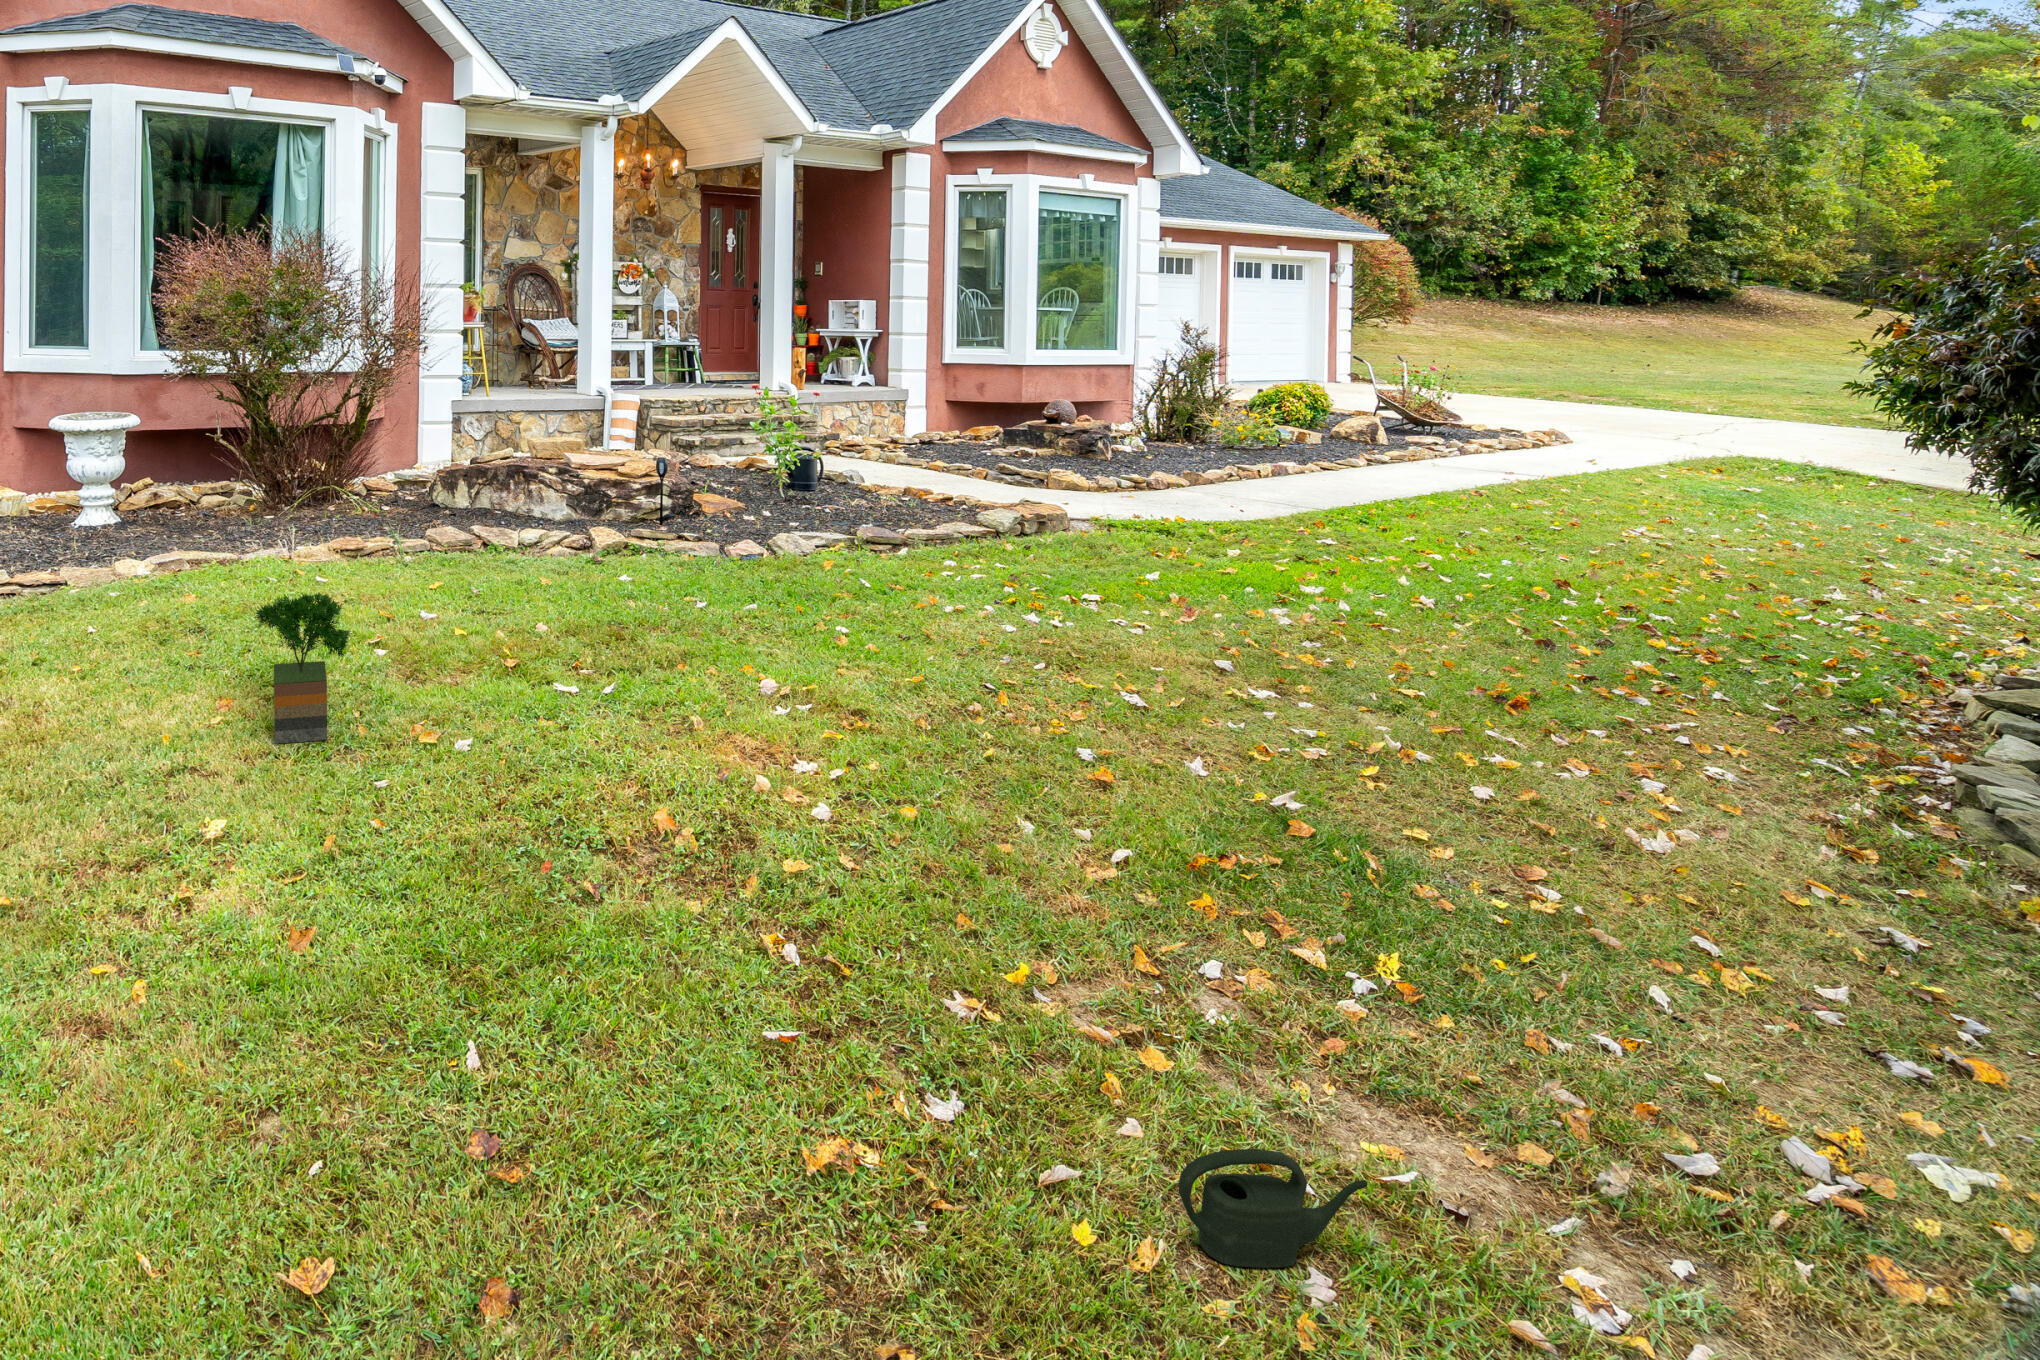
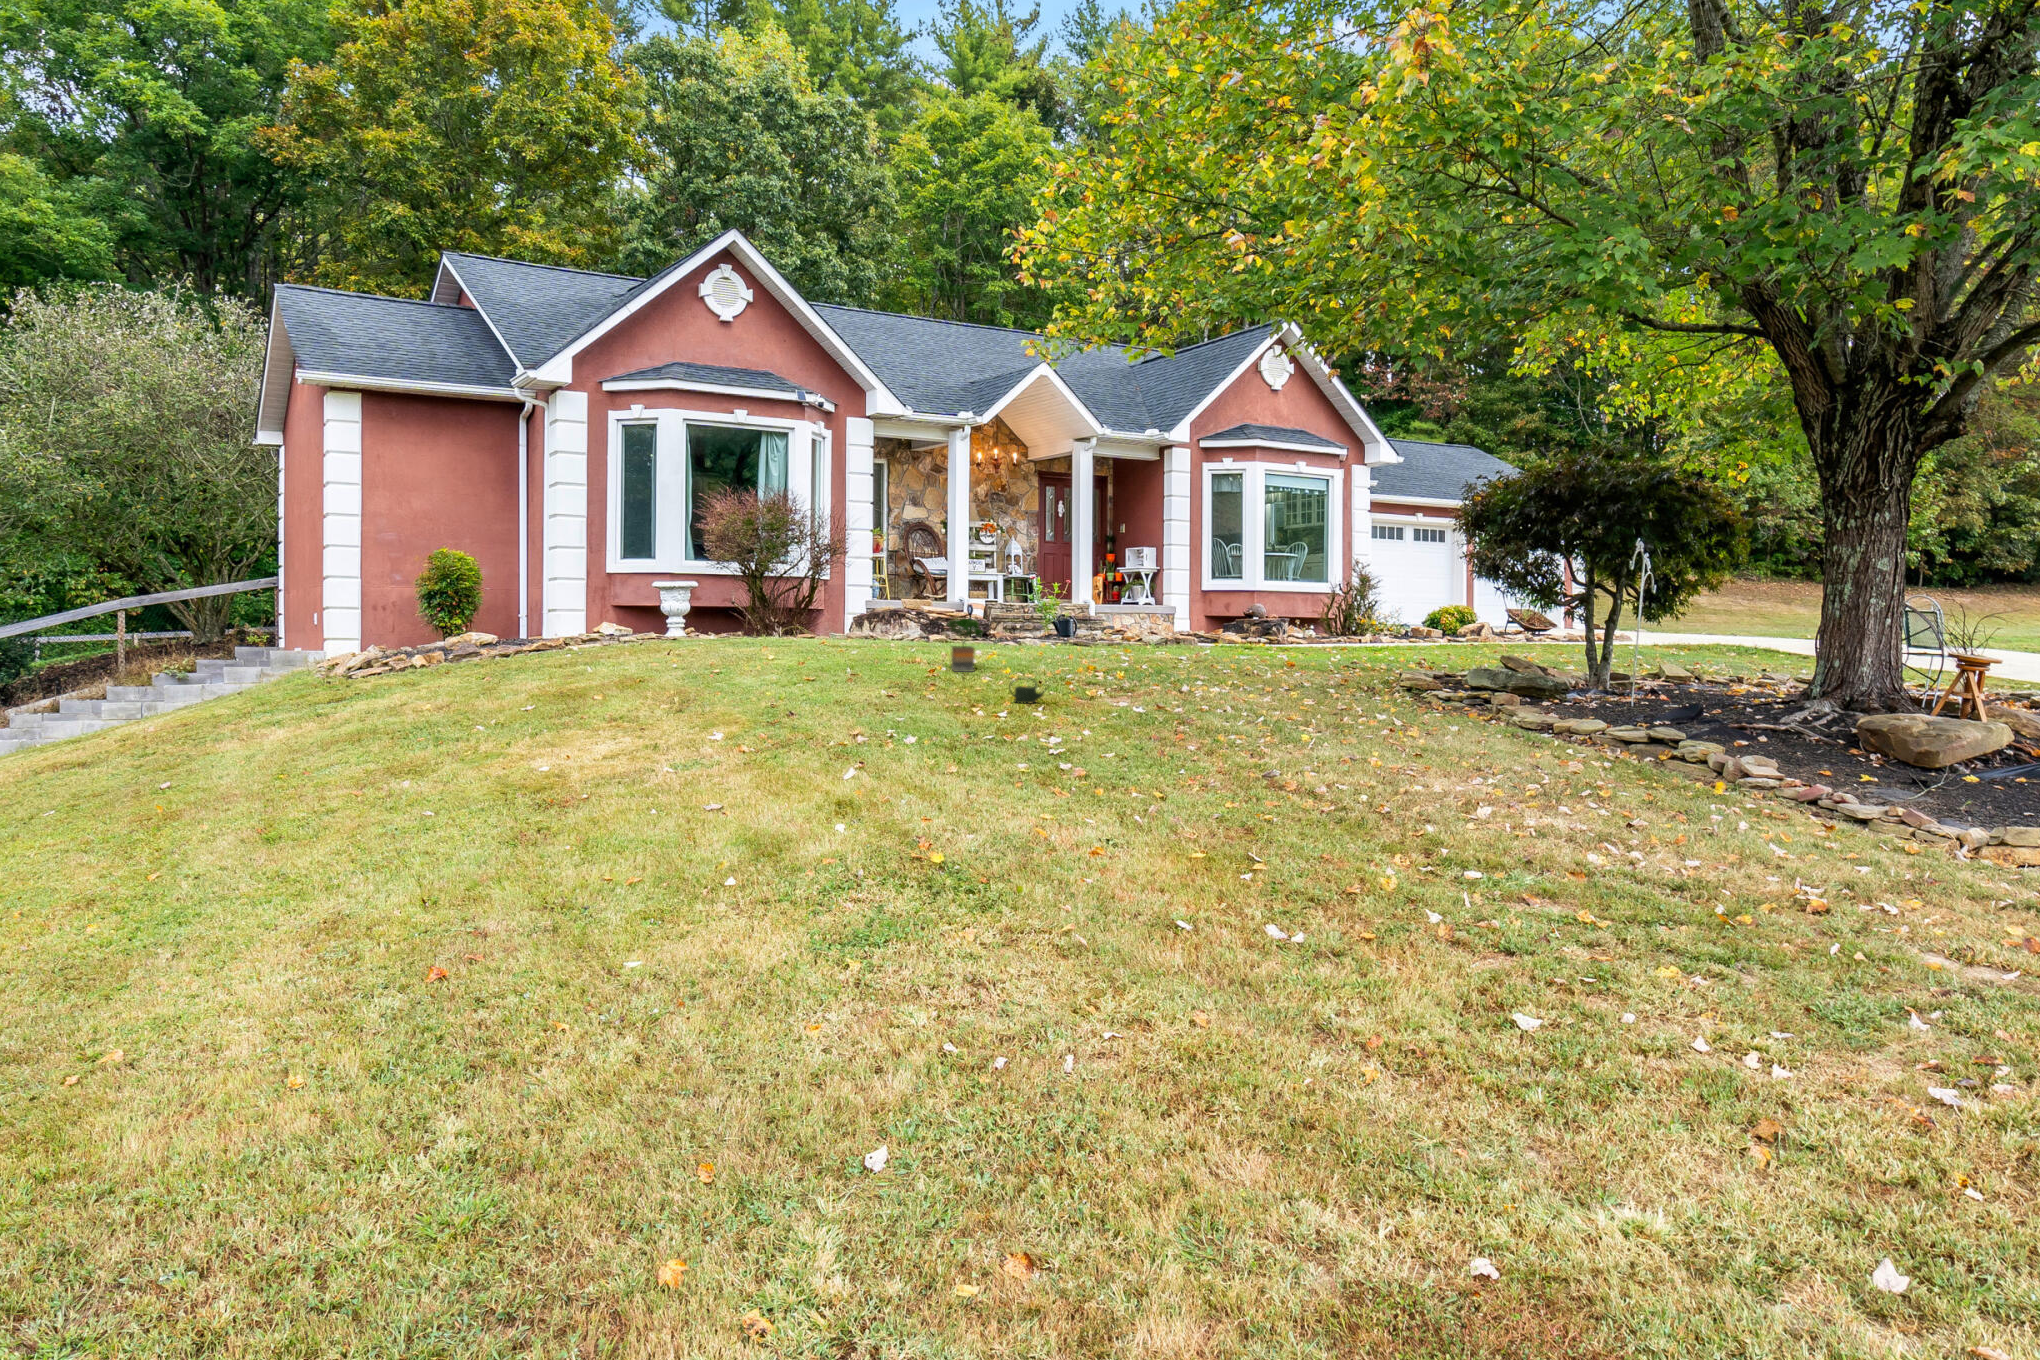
potted tree: present [255,592,351,744] -> present [948,618,982,672]

